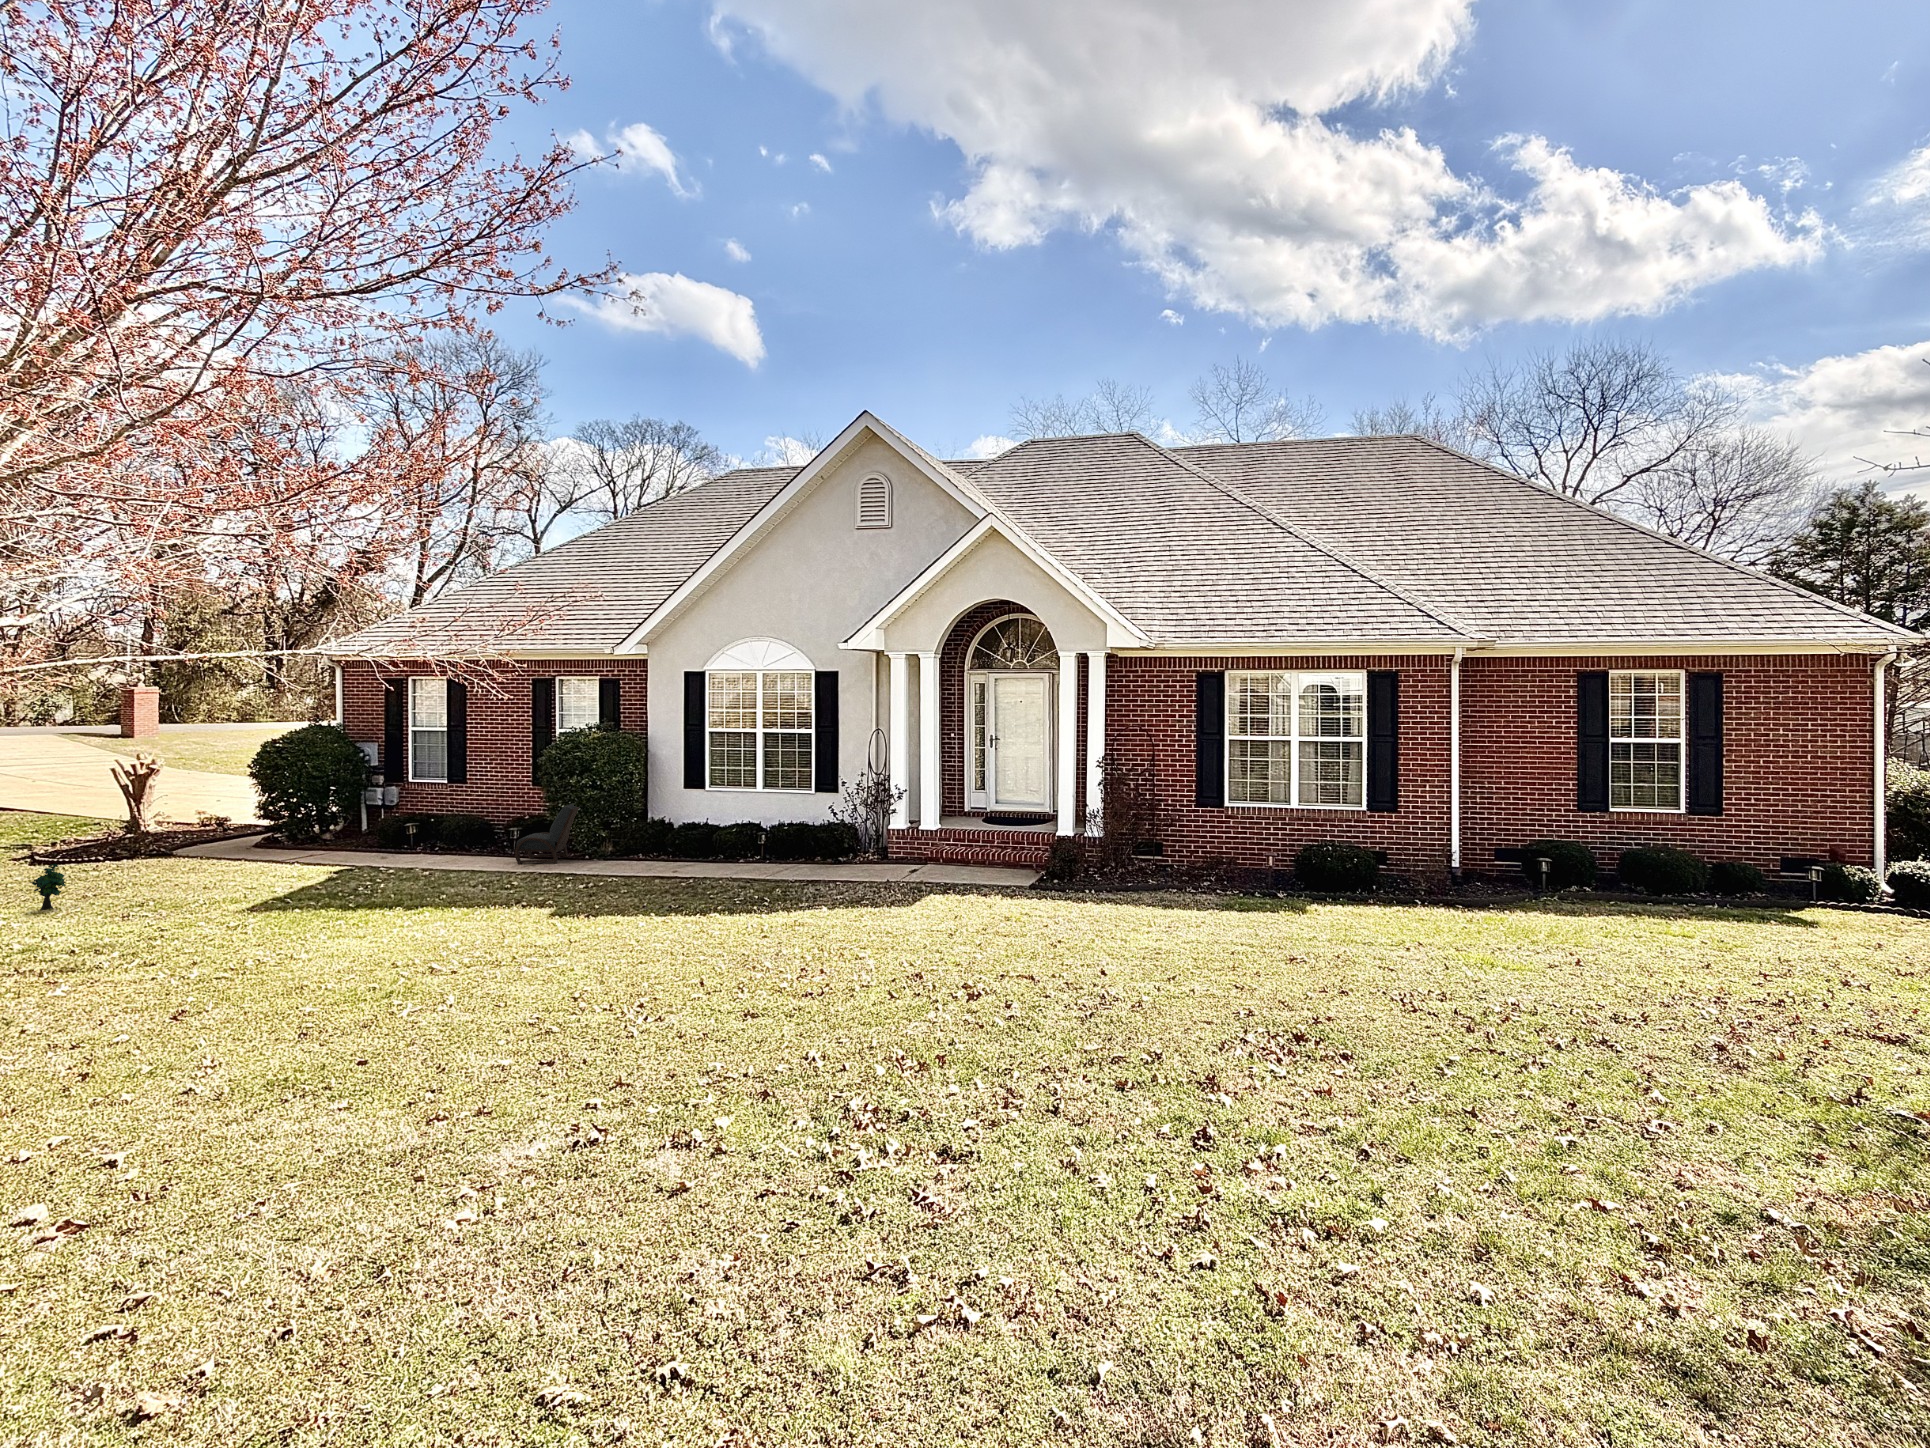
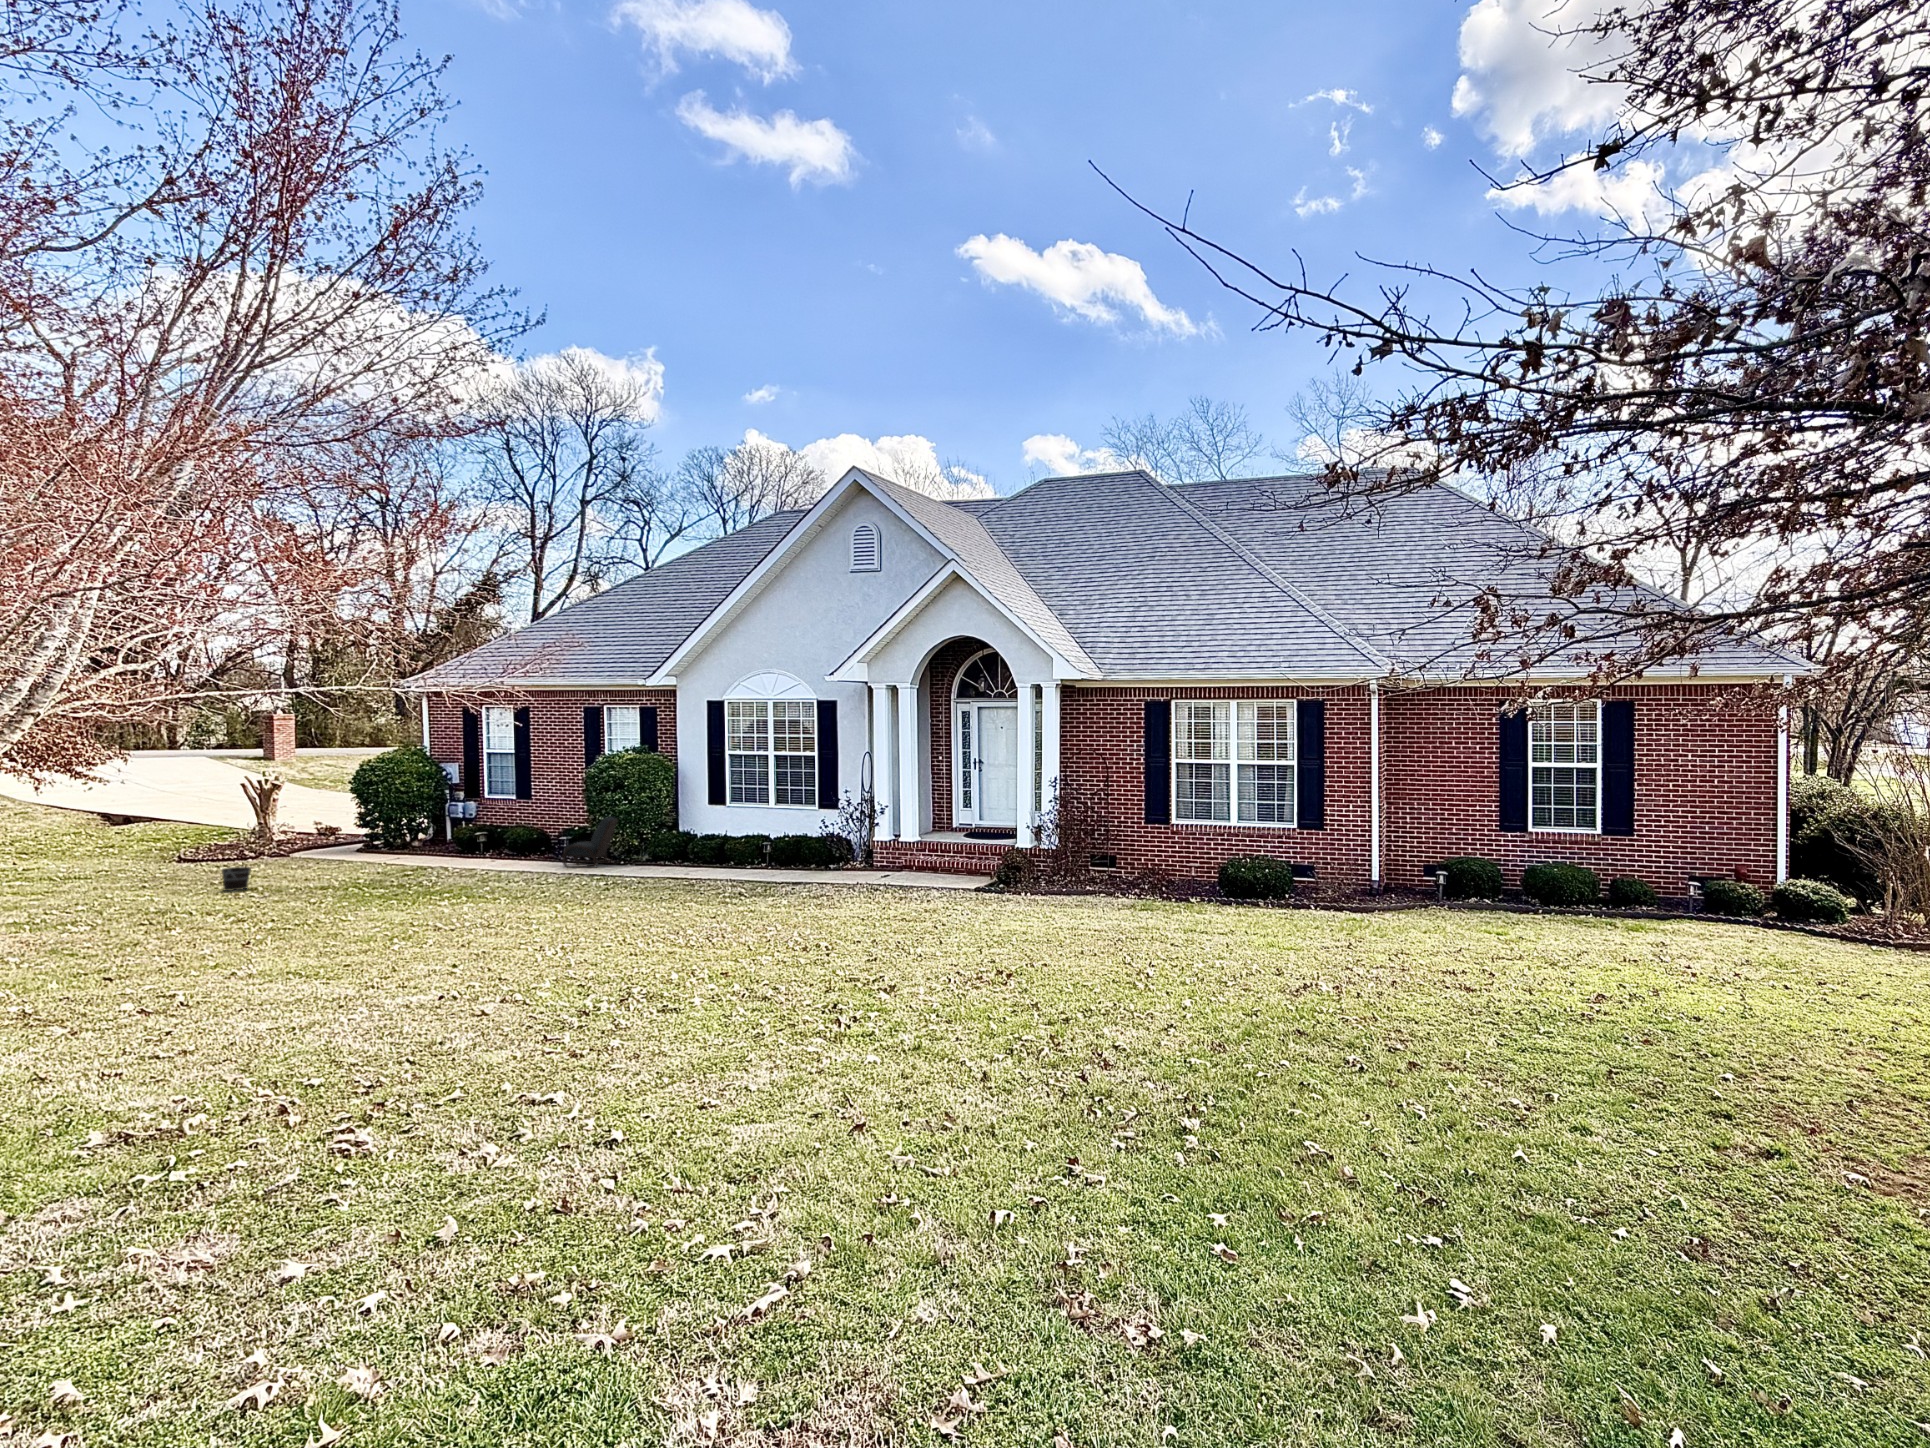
decorative plant: present [30,864,66,910] -> none [178,857,206,894]
bucket: none [87,871,125,903] -> present [222,867,251,891]

